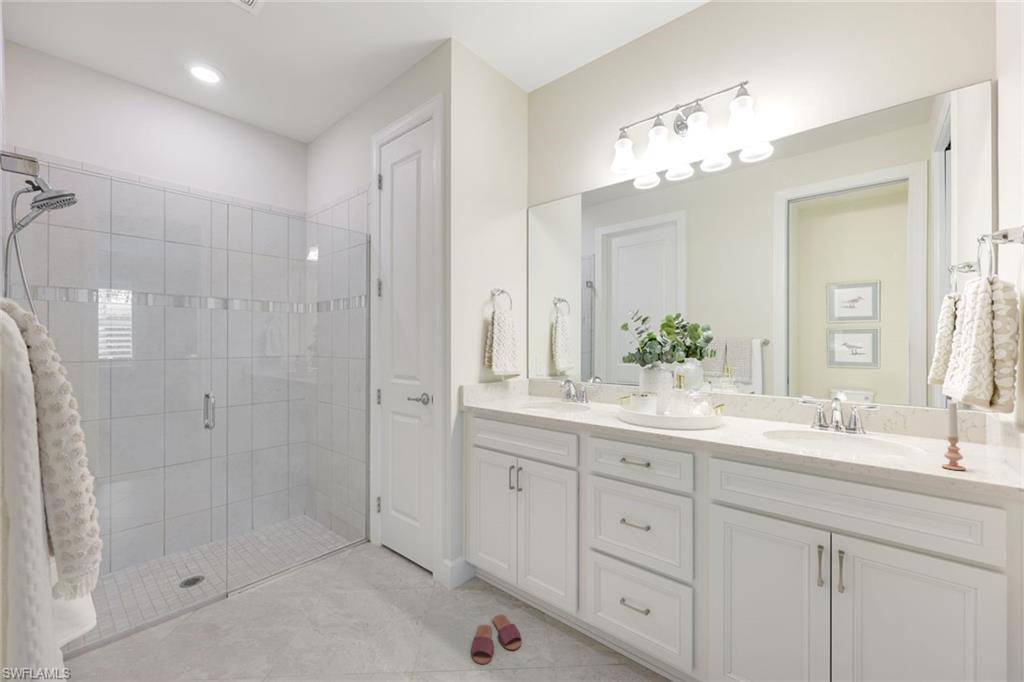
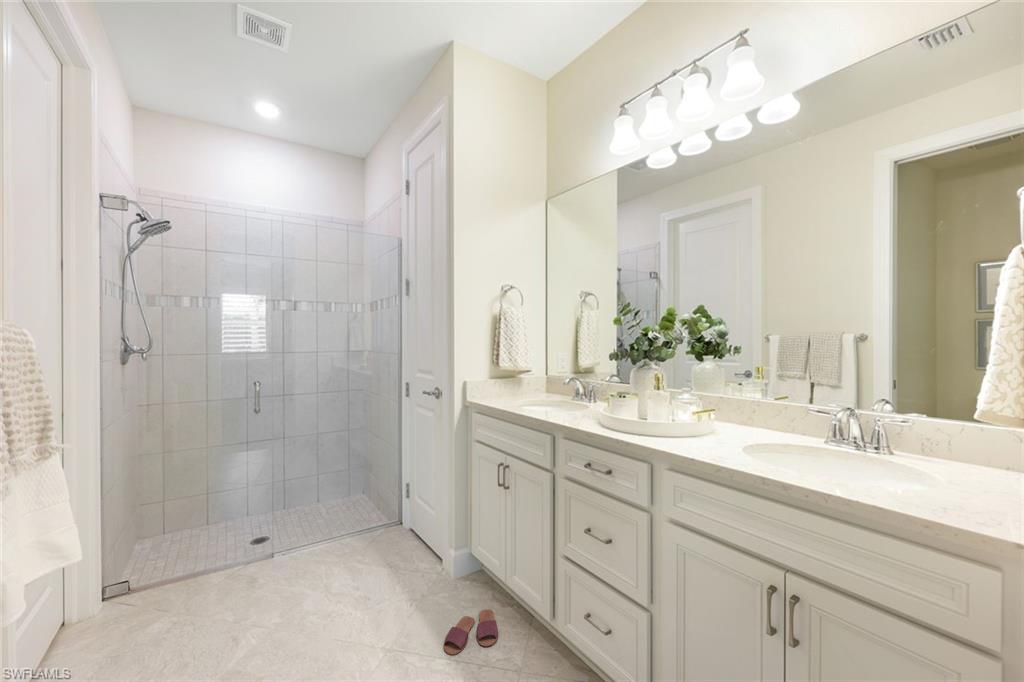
candle: present [942,402,966,470] -> none [937,418,970,515]

